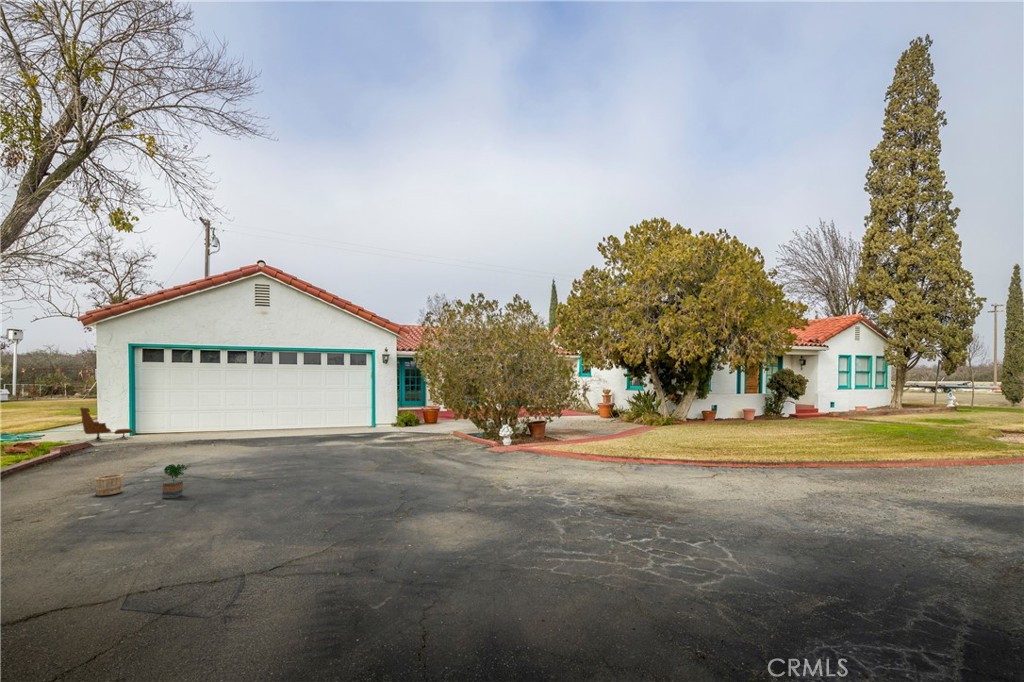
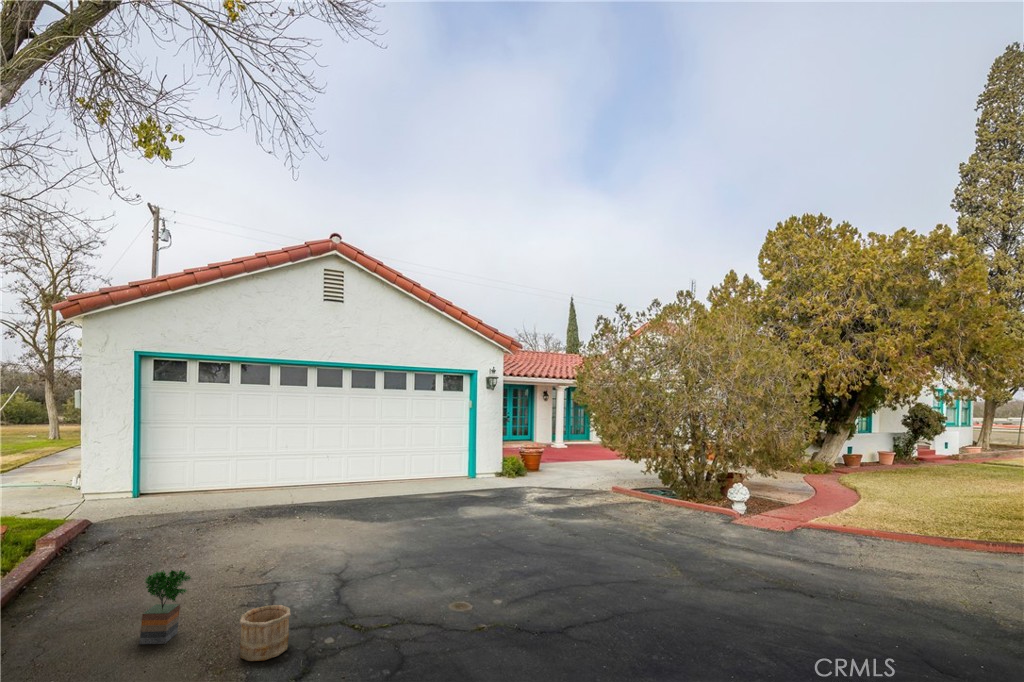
lounge chair: present [80,407,133,441] -> none [61,453,139,512]
potted tree: present [162,464,187,498] -> present [139,570,191,644]

